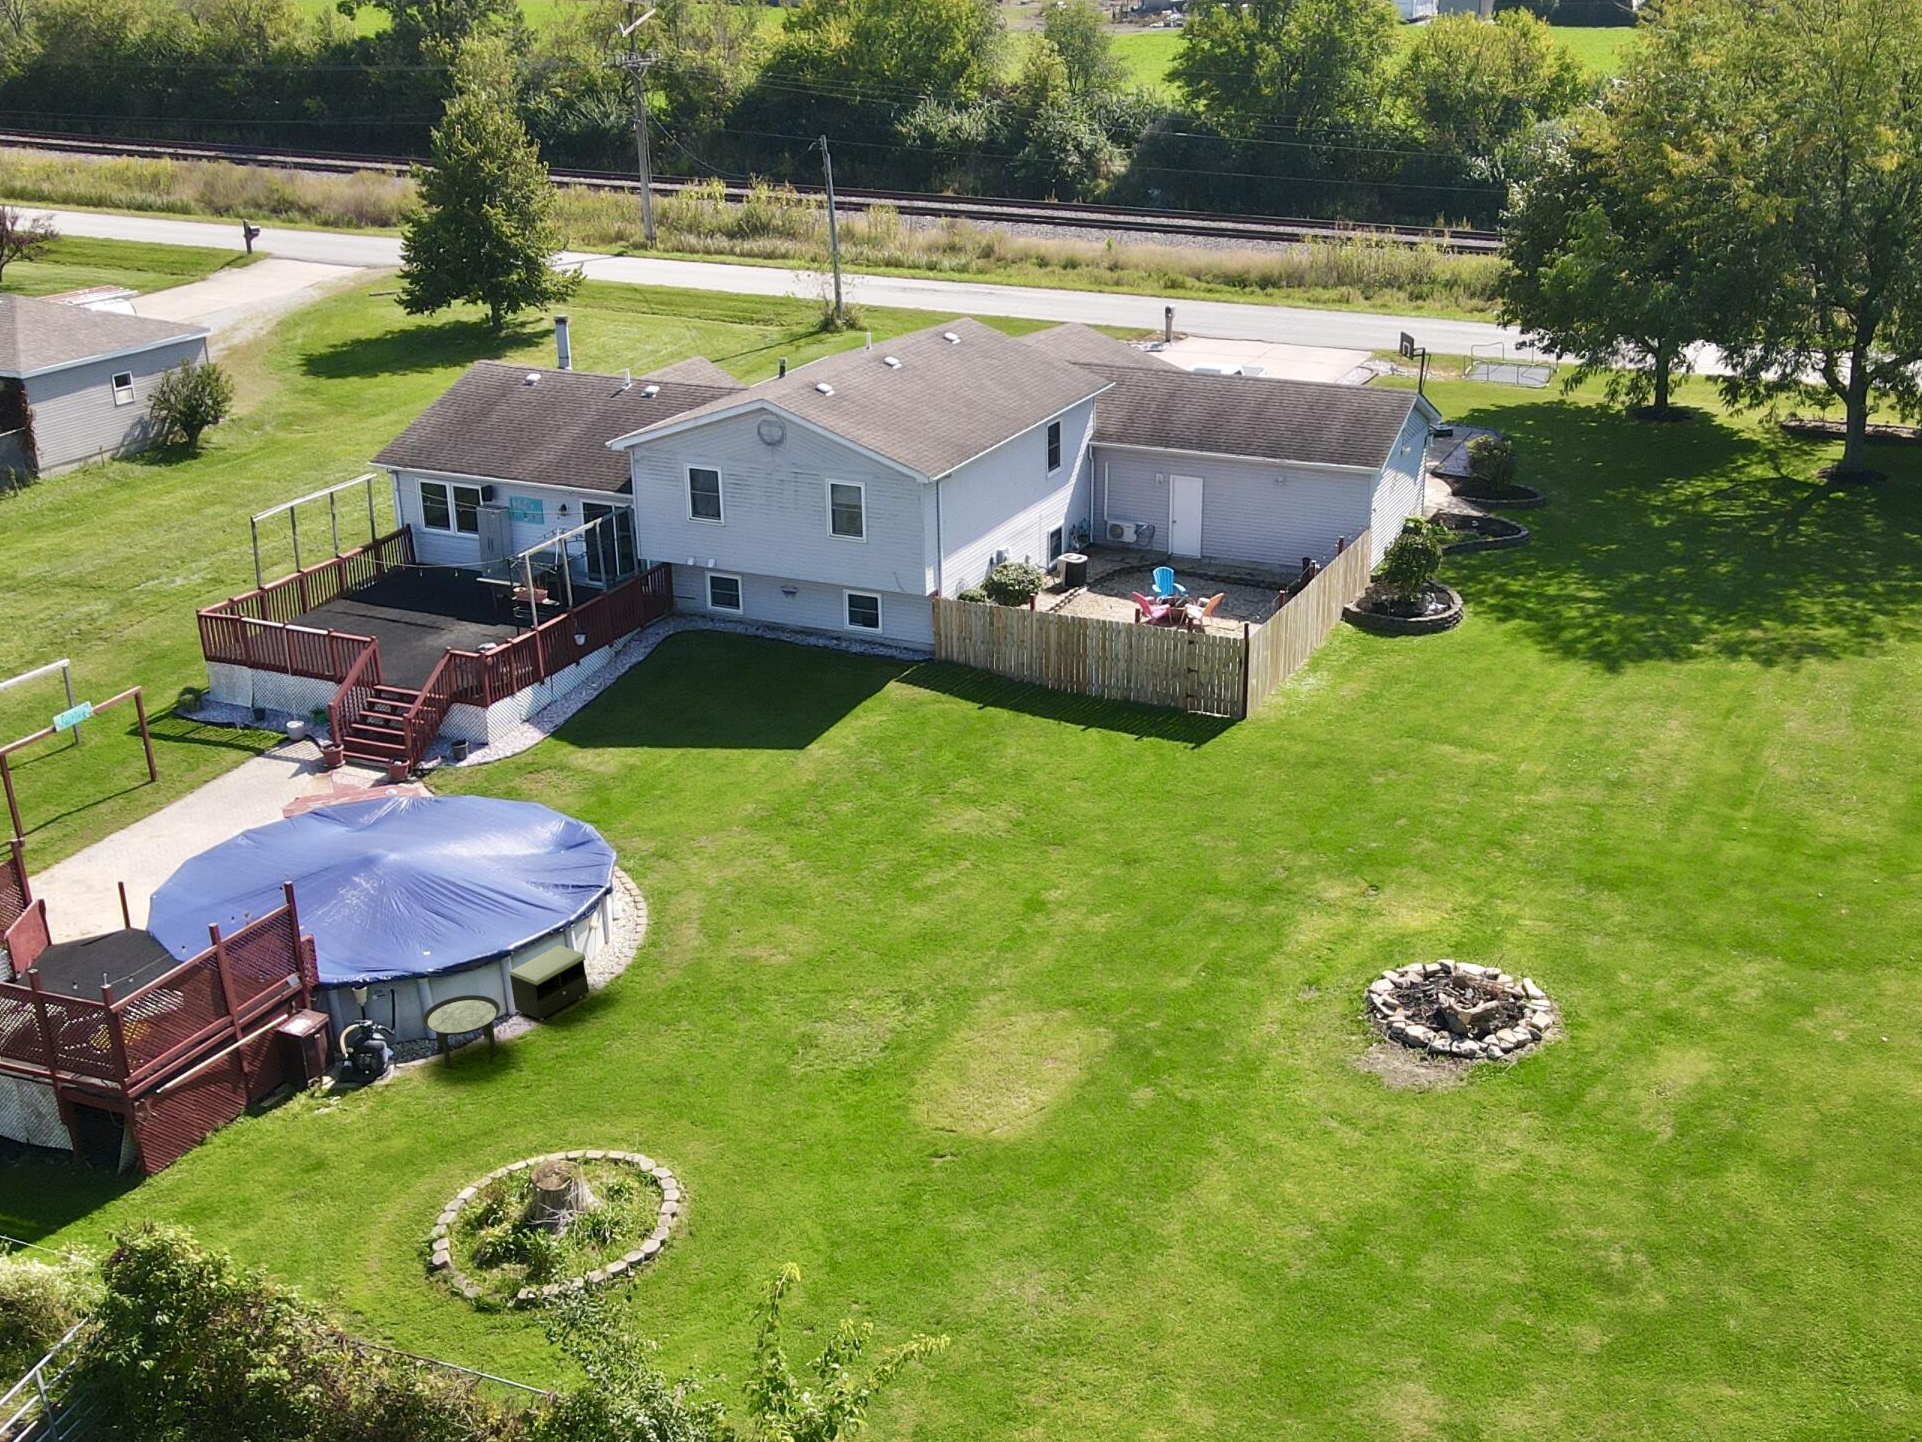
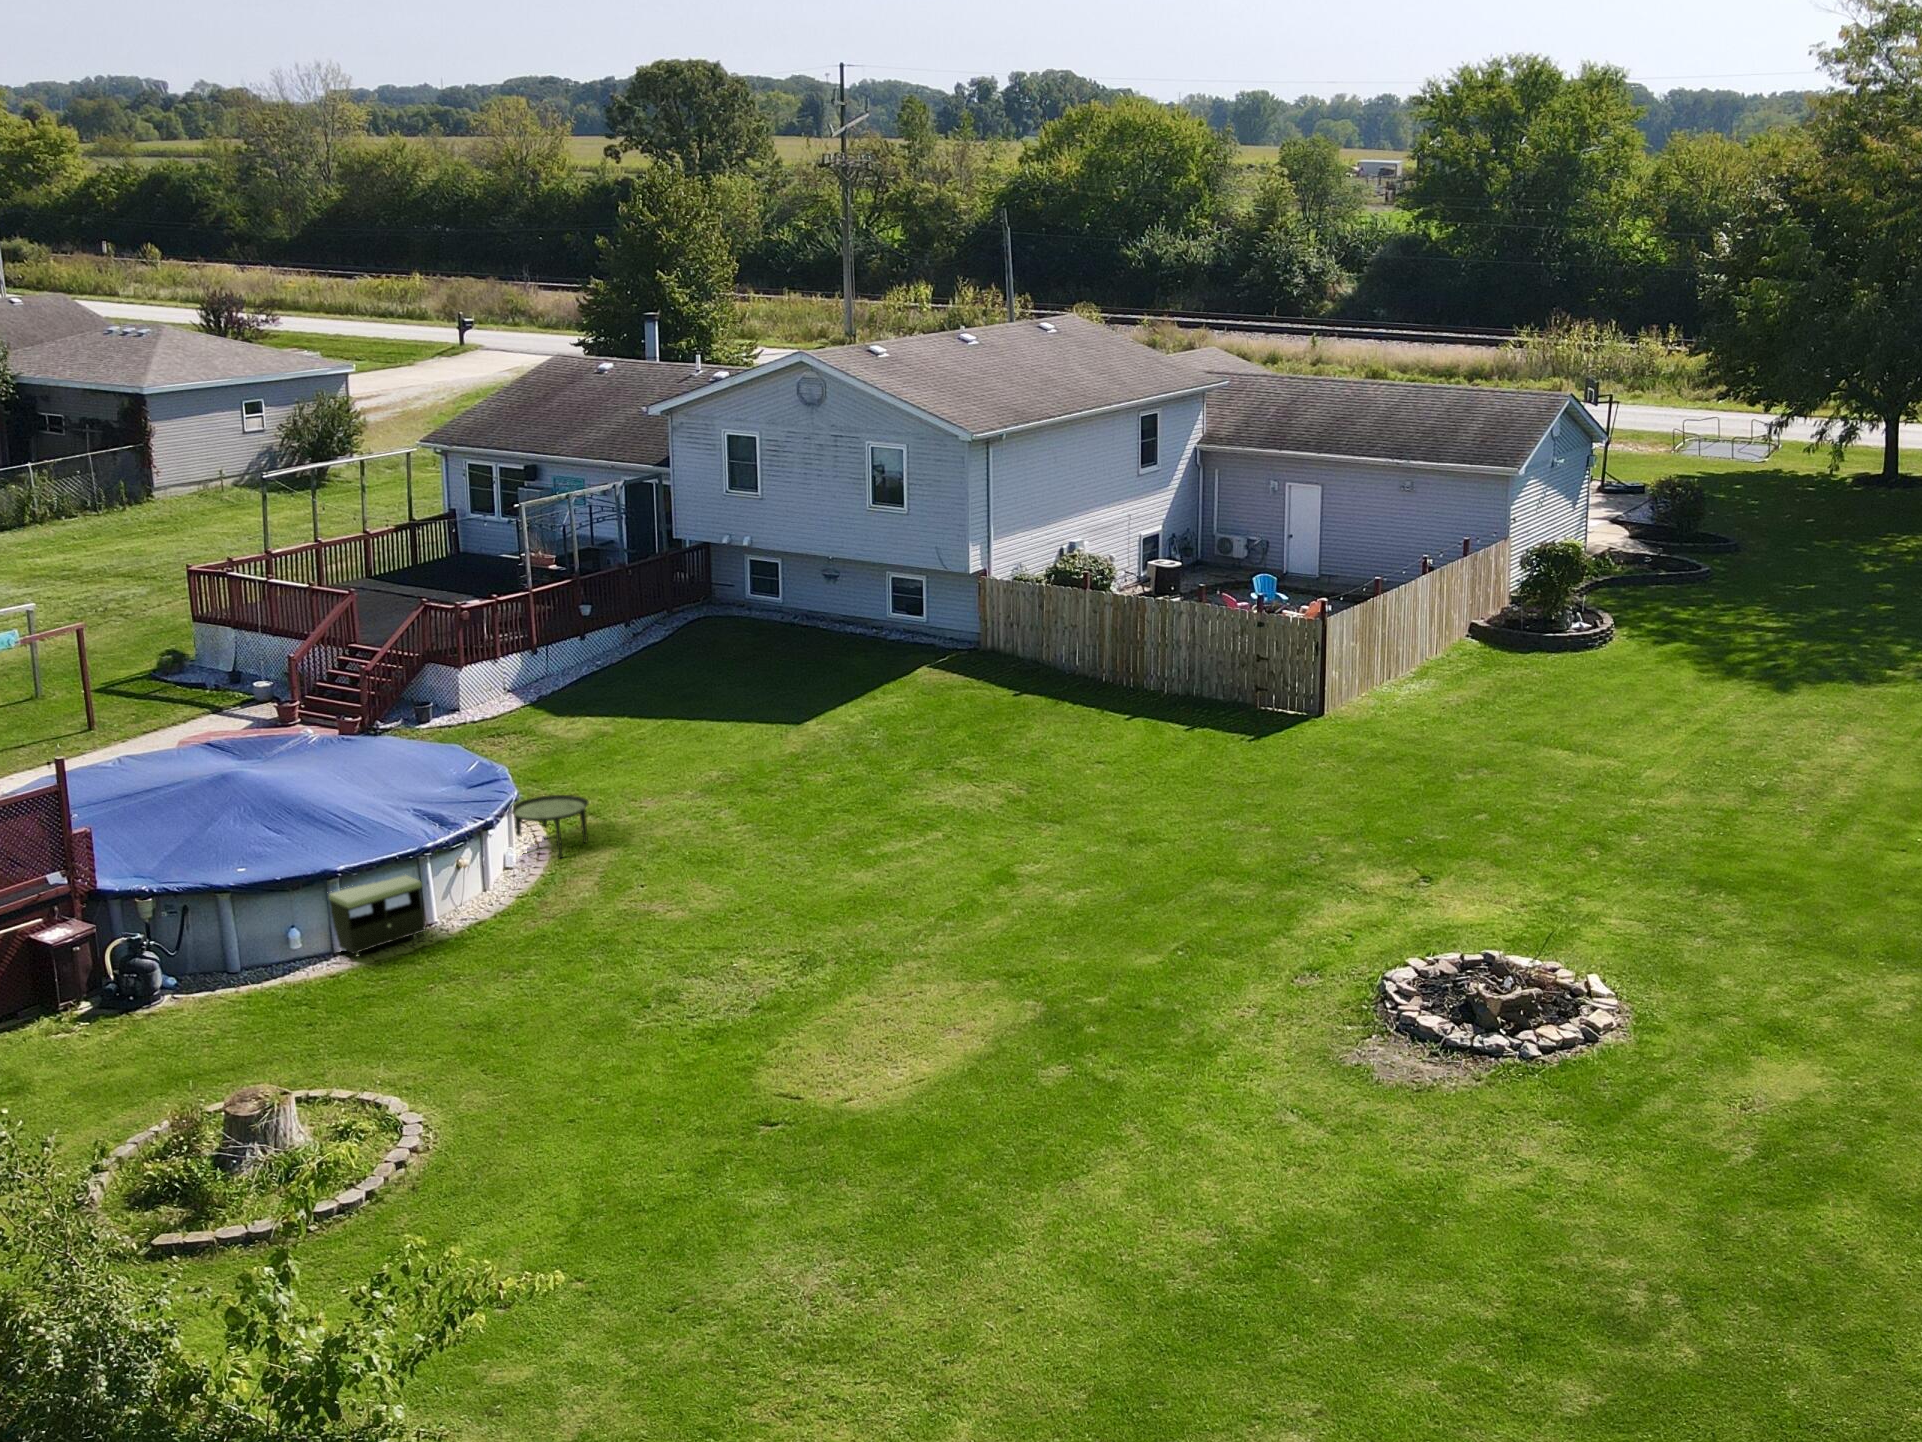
round table: present [423,995,500,1068] -> present [512,795,589,858]

